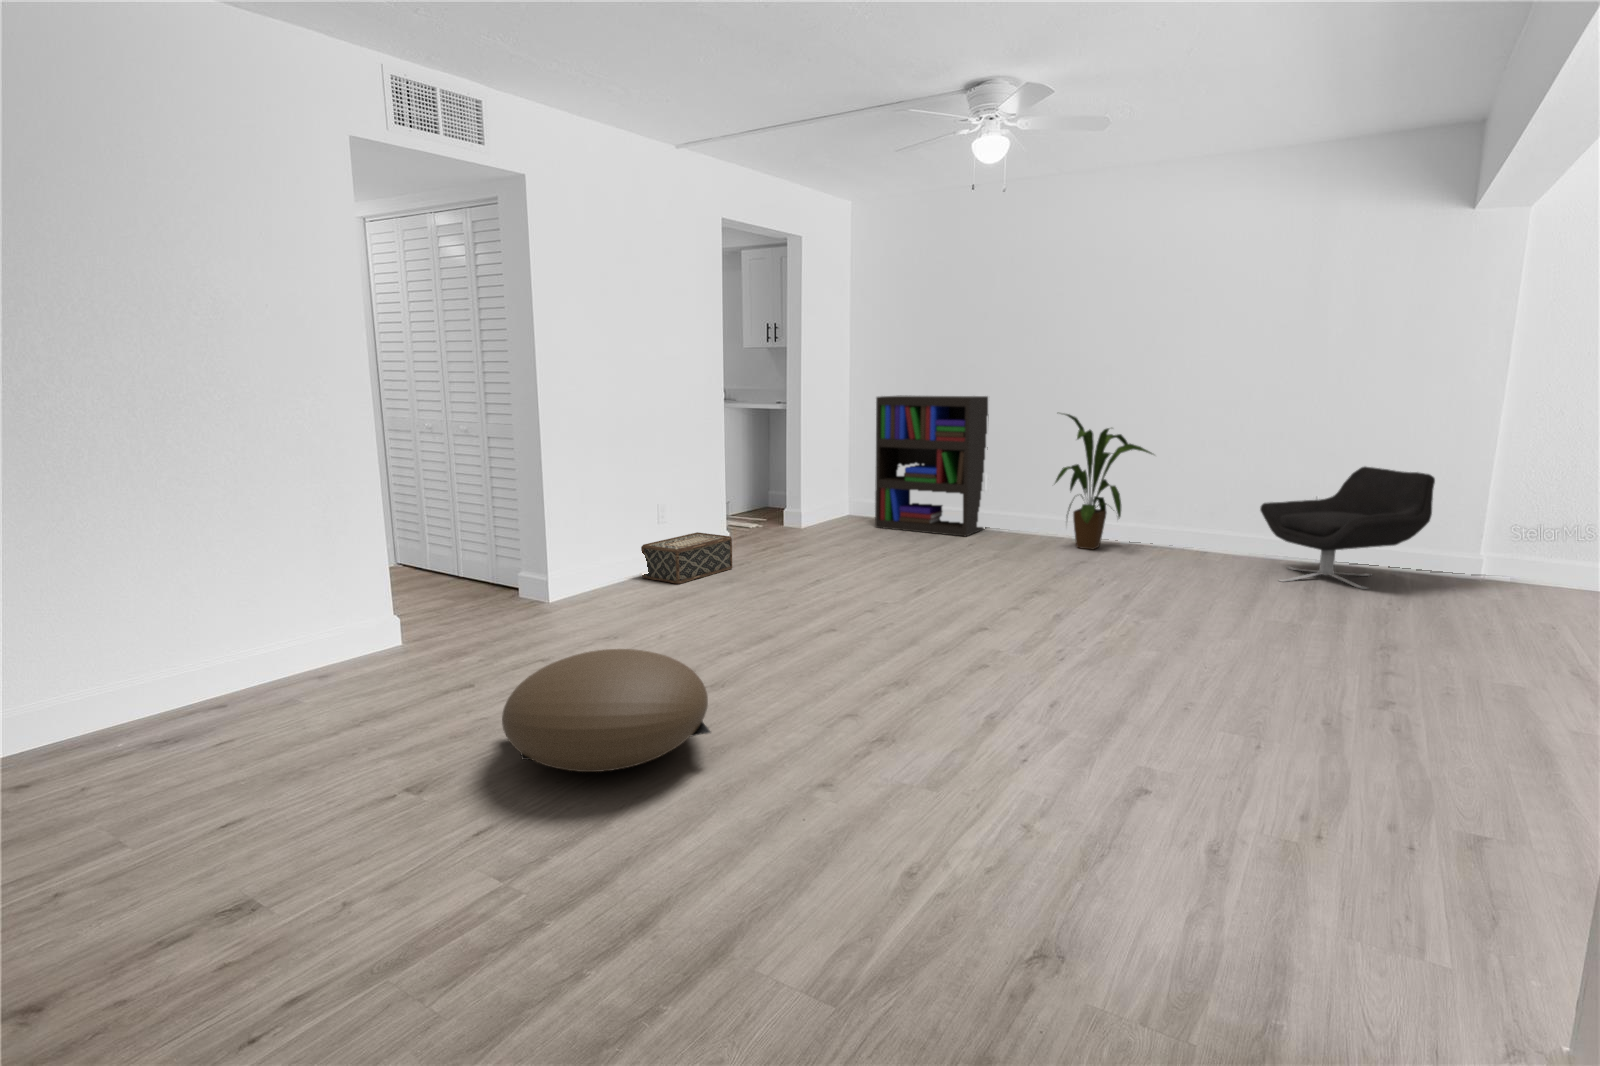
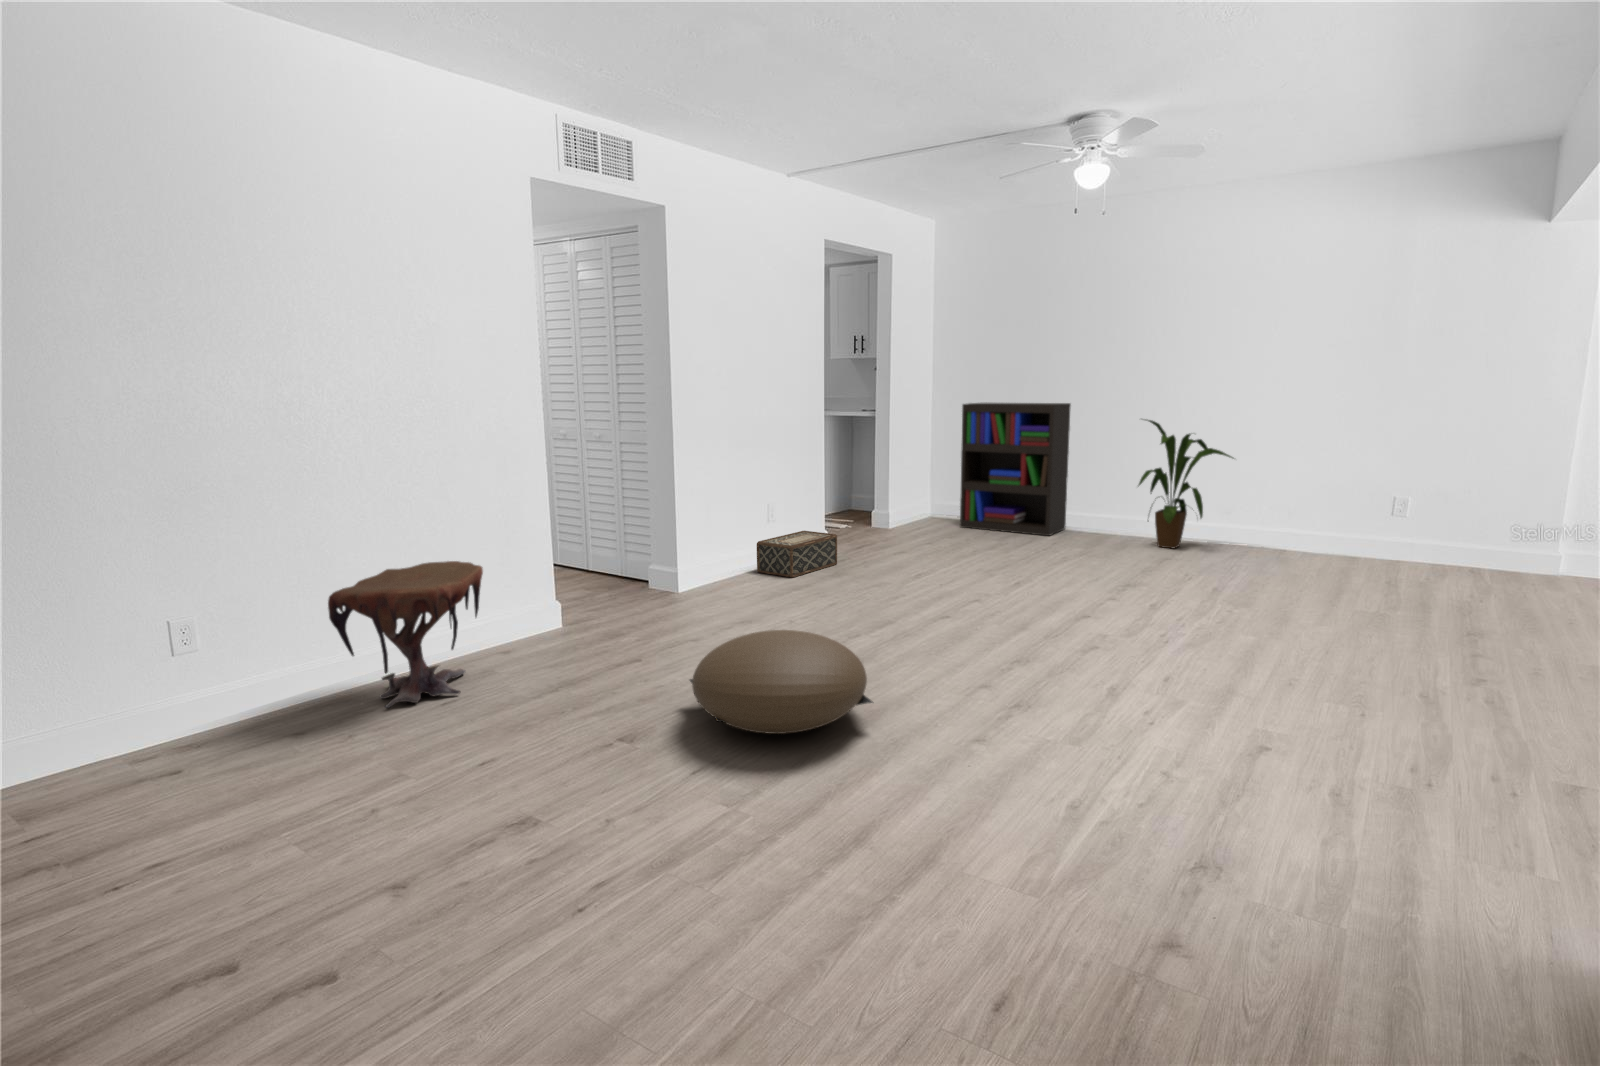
lounge chair: present [1260,467,1435,589] -> none [1340,470,1514,586]
side table: none [76,572,279,745] -> present [328,561,483,708]

